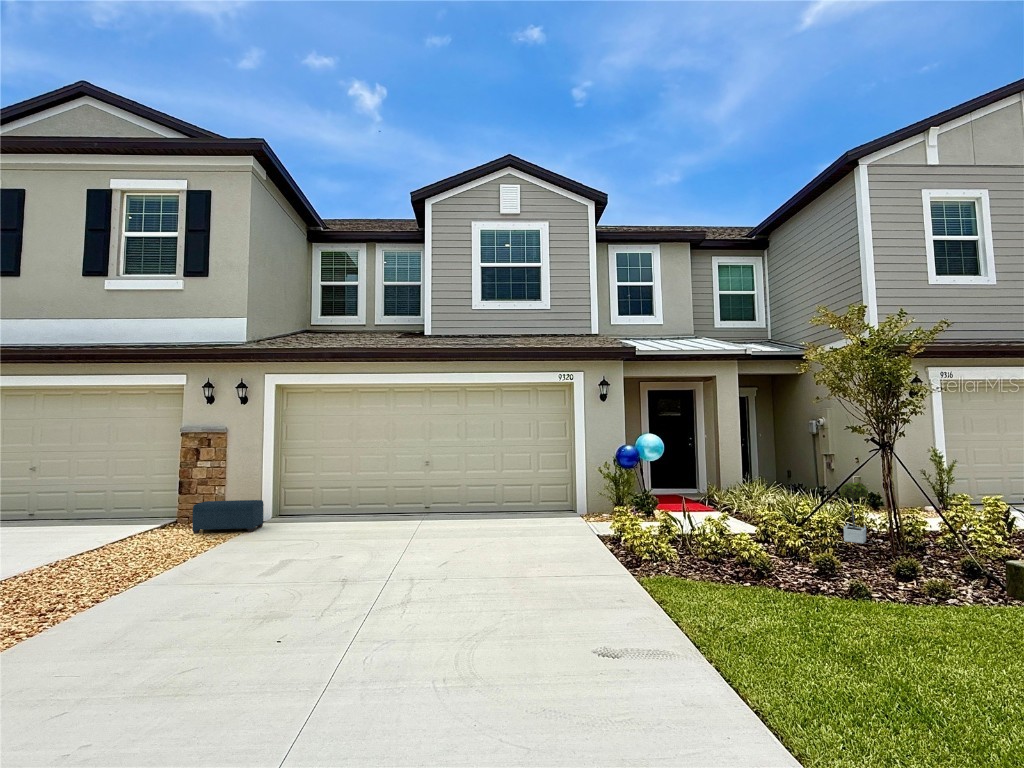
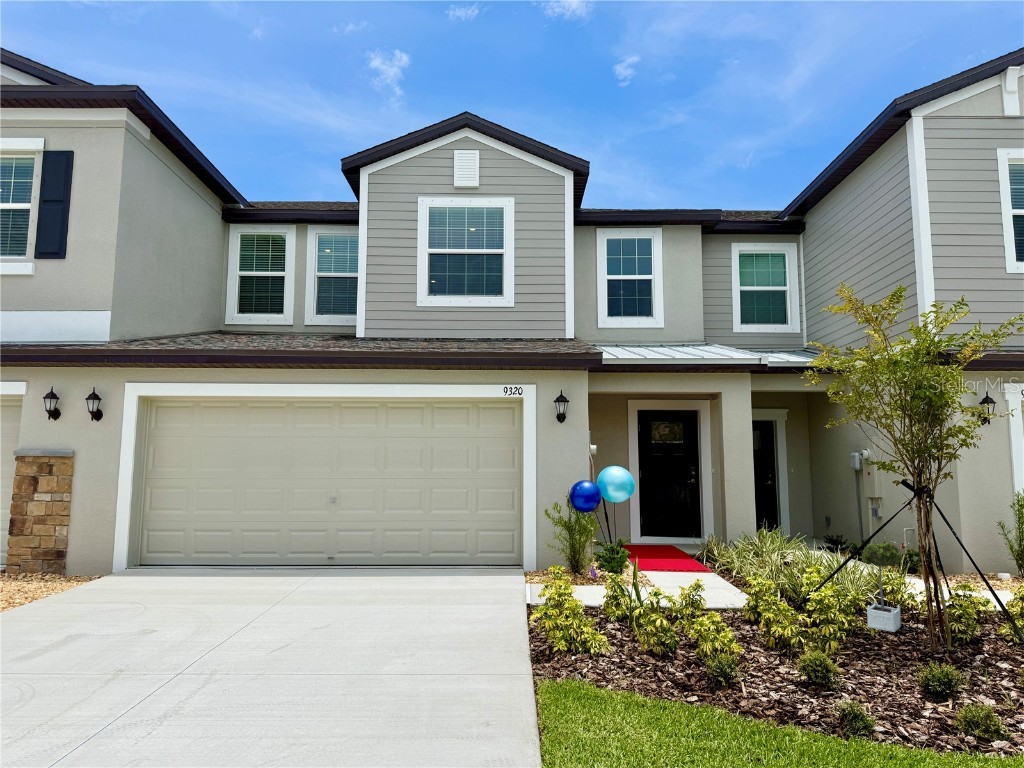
bench: present [192,500,264,534] -> none [17,543,115,586]

